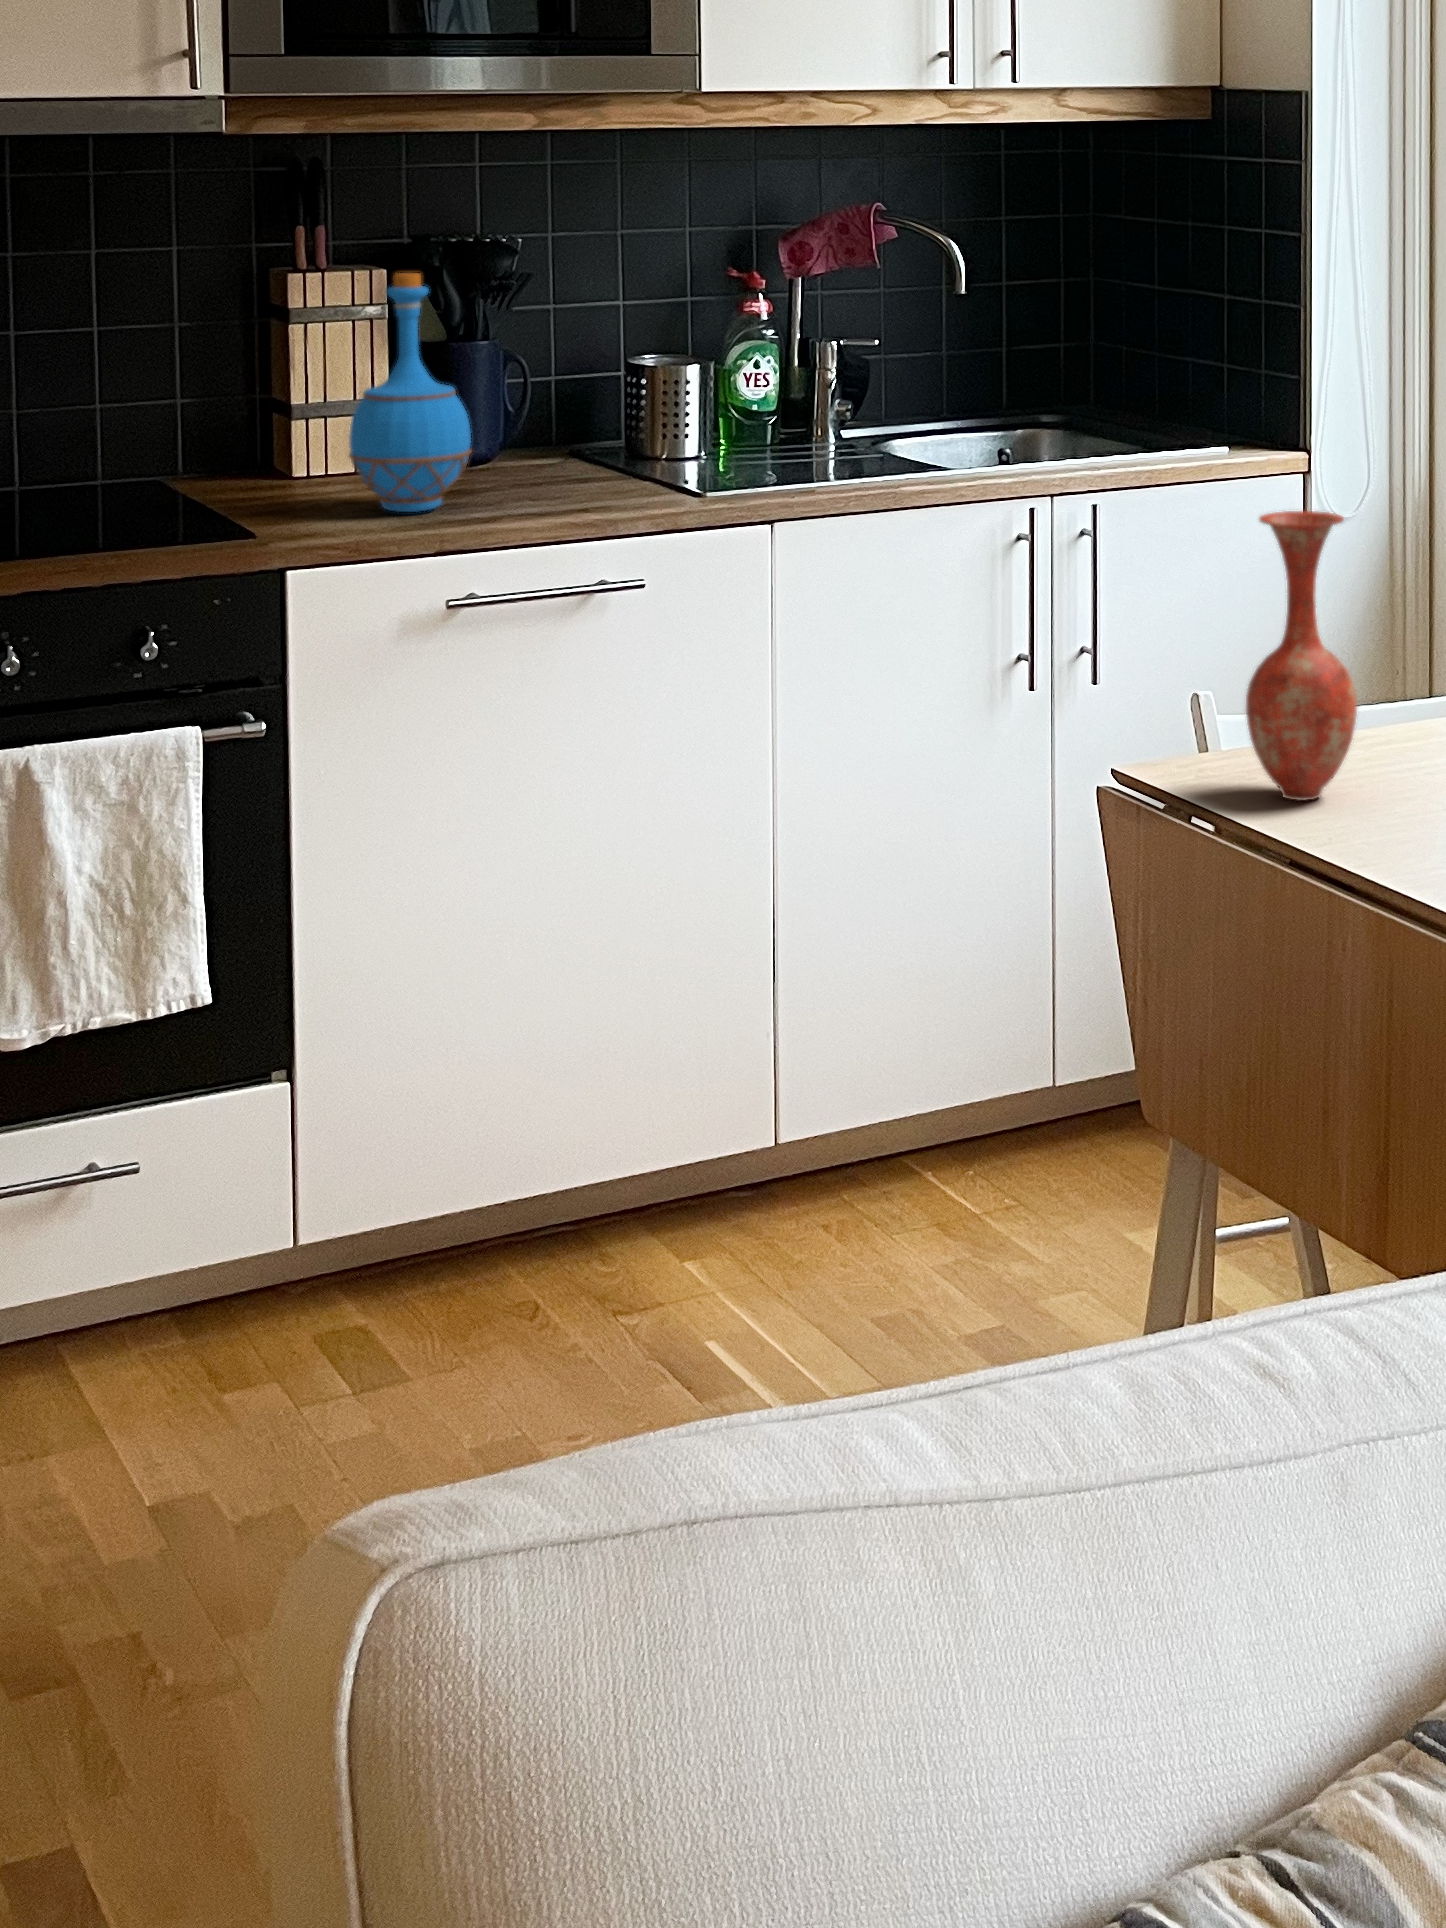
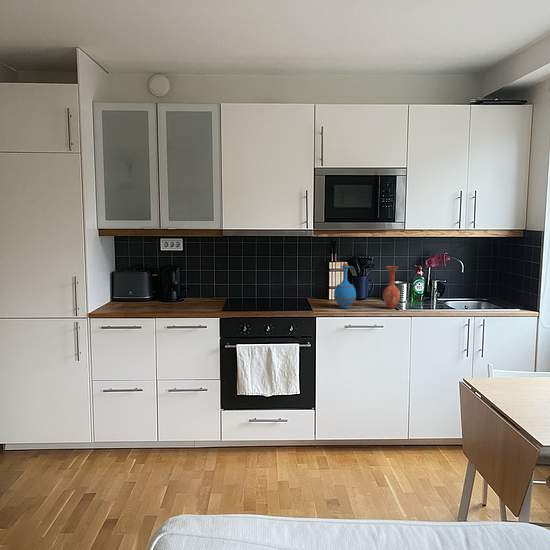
vase: present [1246,511,1357,801] -> present [383,266,400,309]

